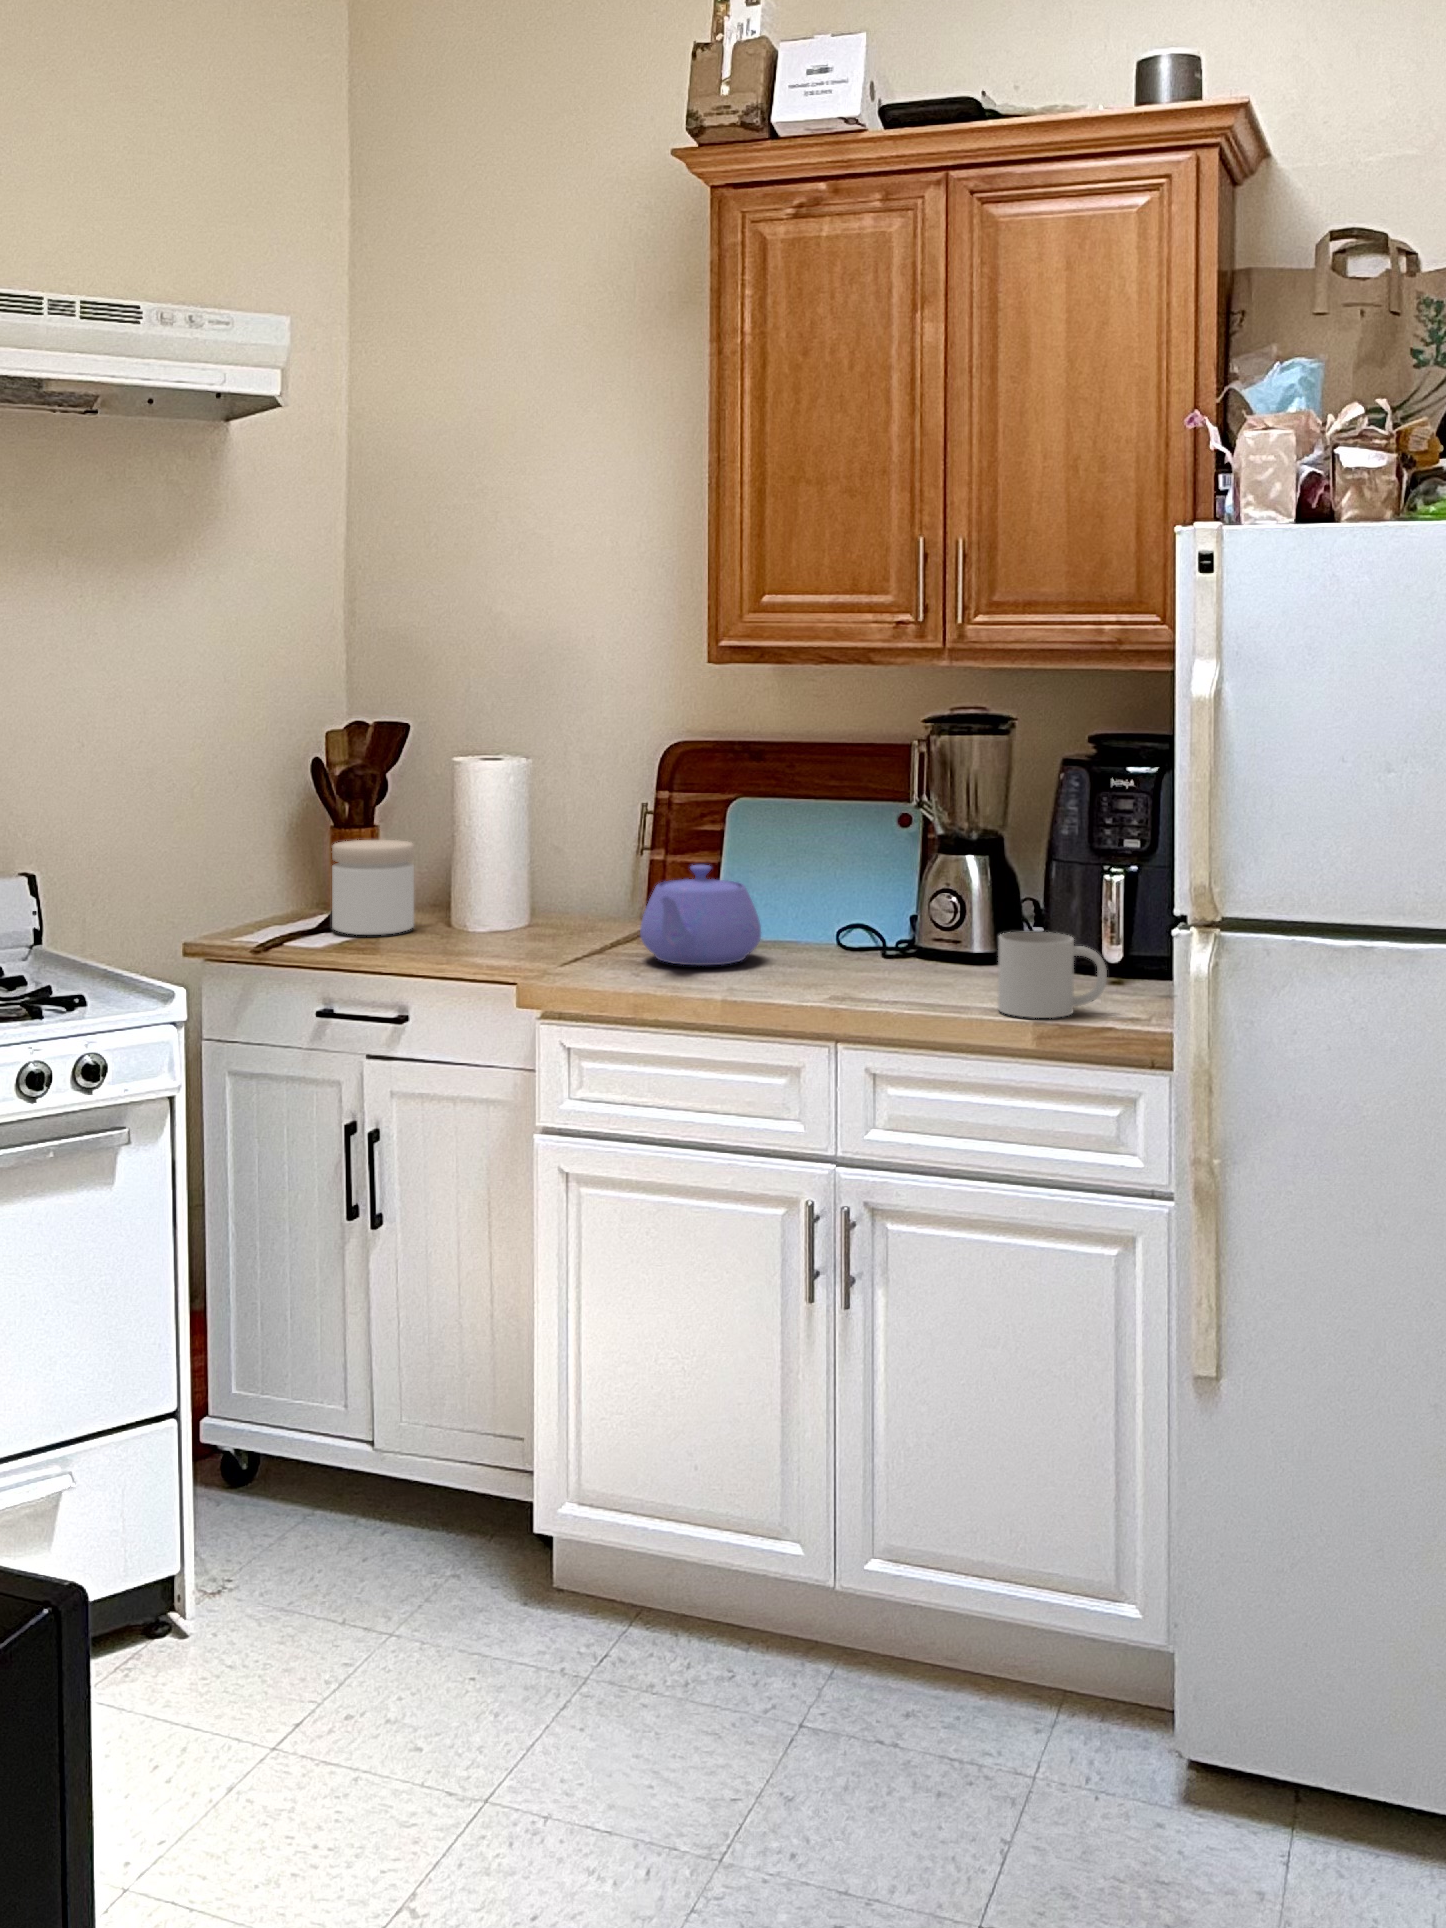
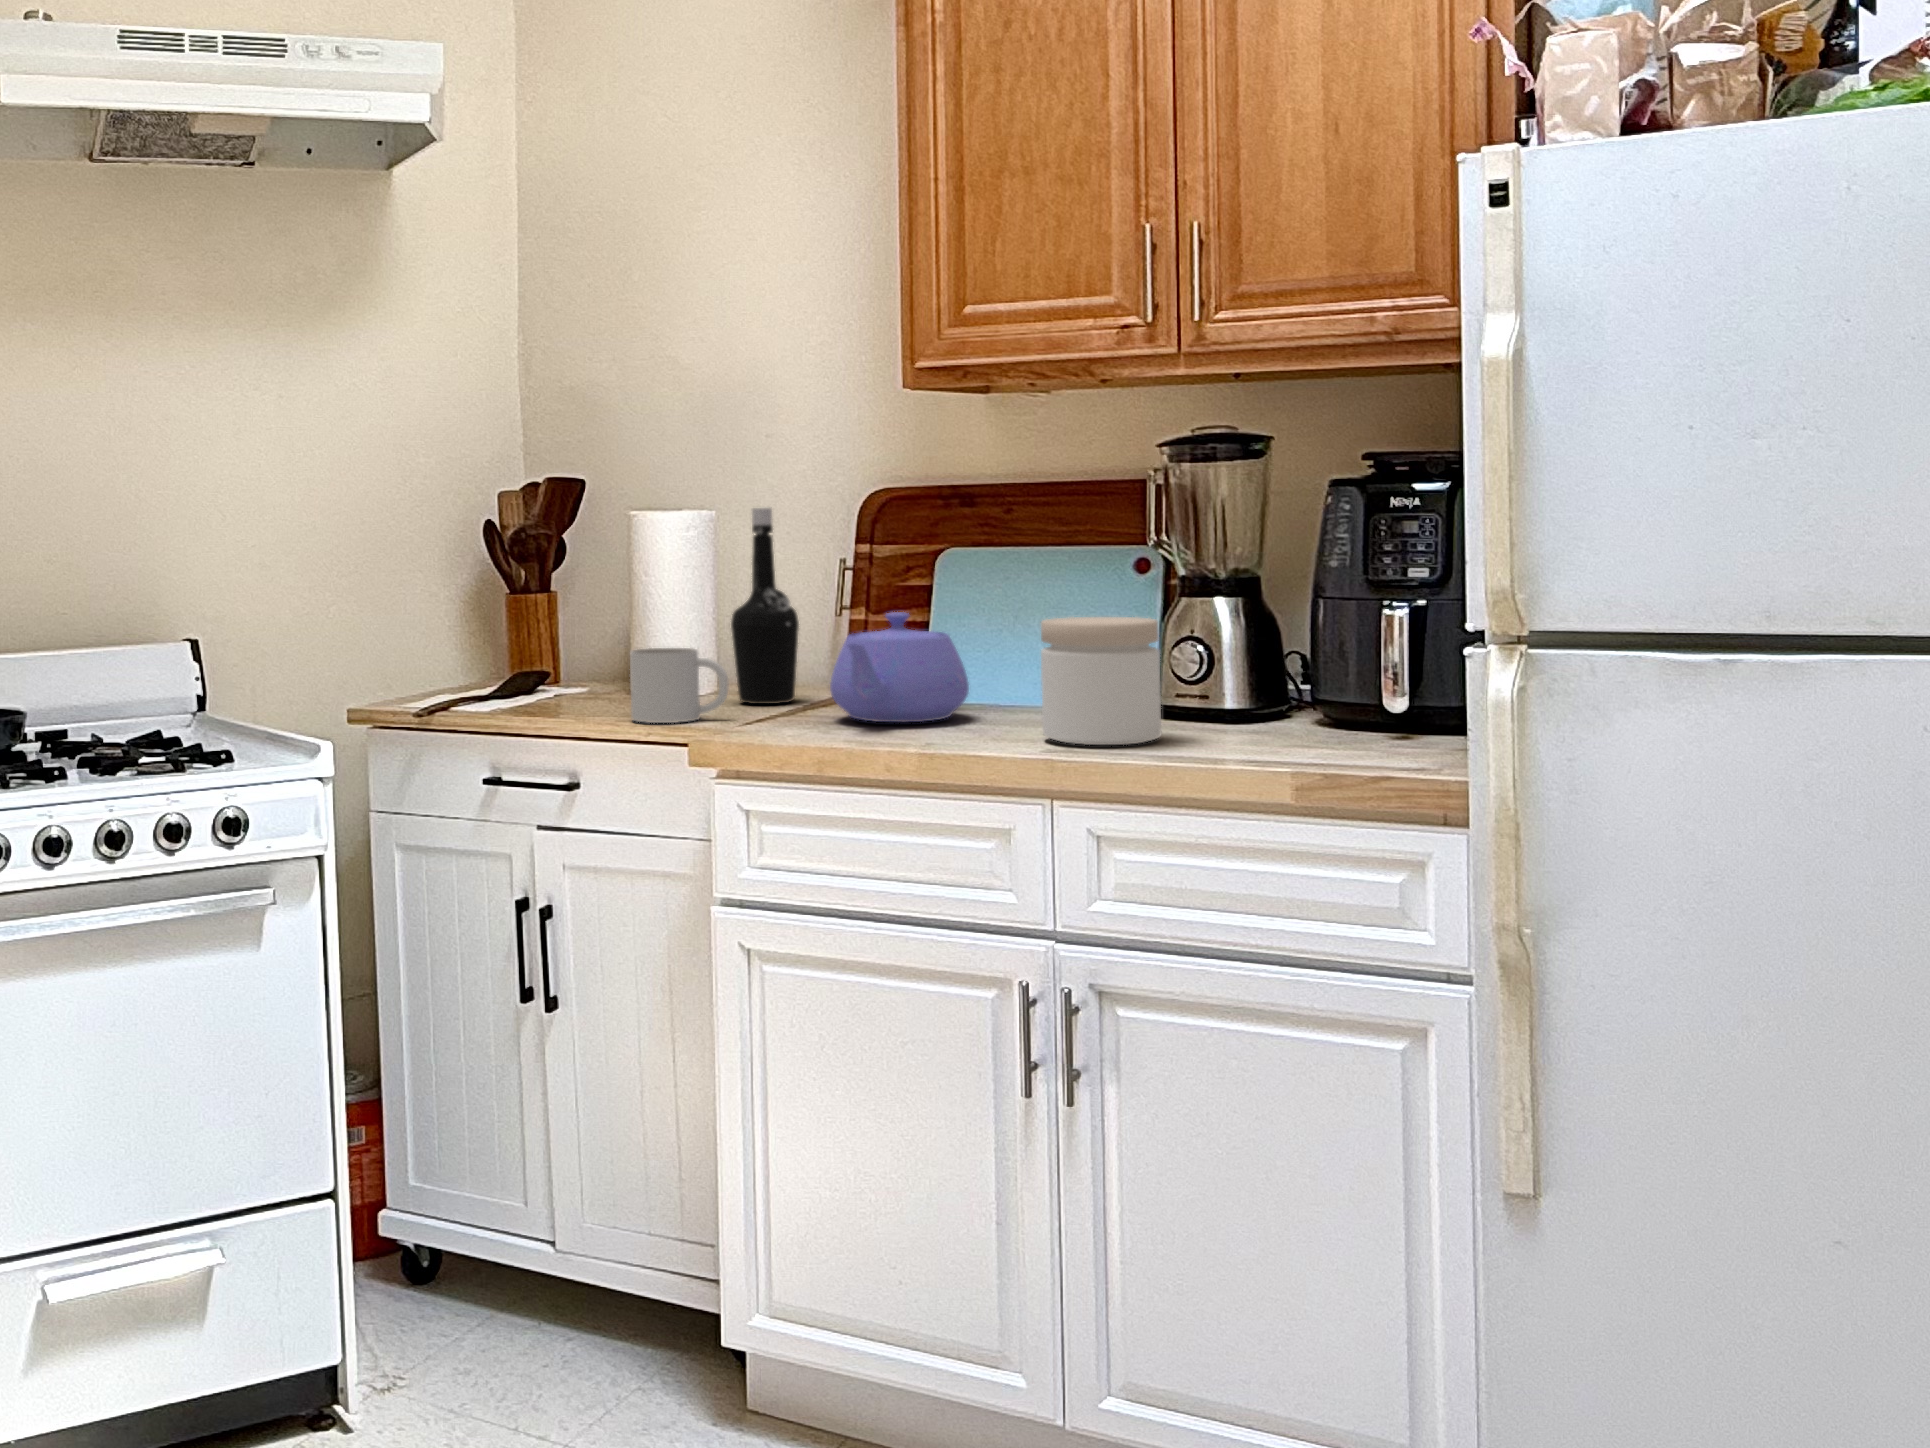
bottle: none [546,759,607,940] -> present [731,508,799,704]
jar: present [332,840,414,935] -> present [1041,617,1161,745]
mug: present [998,932,1107,1018] -> present [630,648,729,723]

